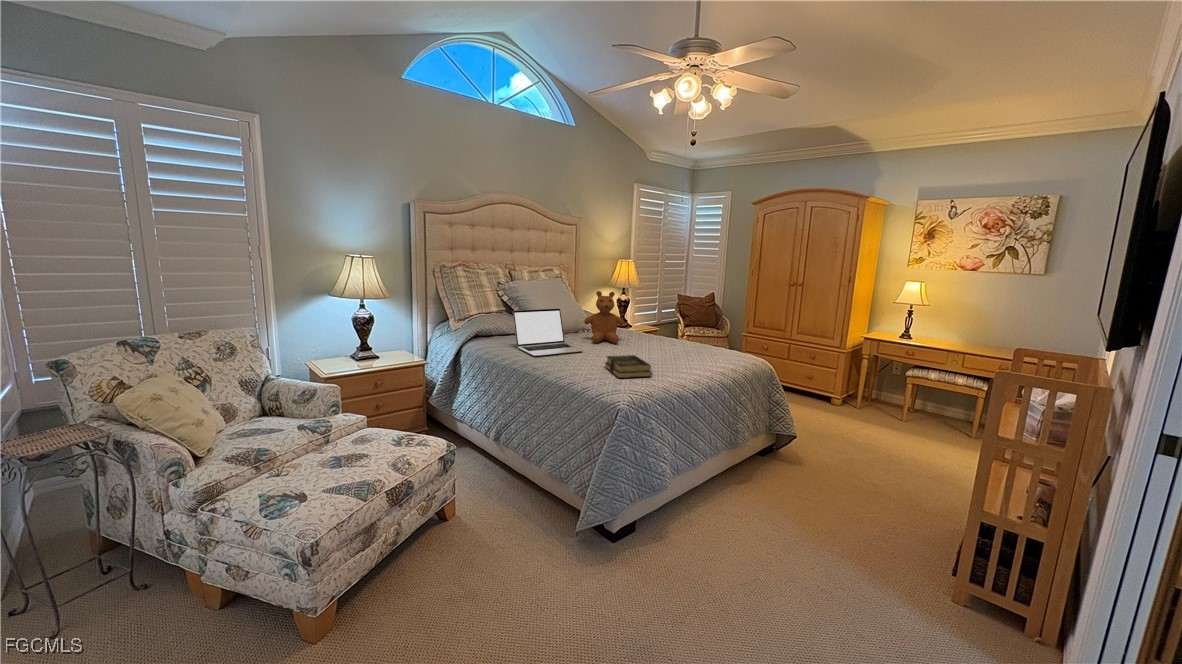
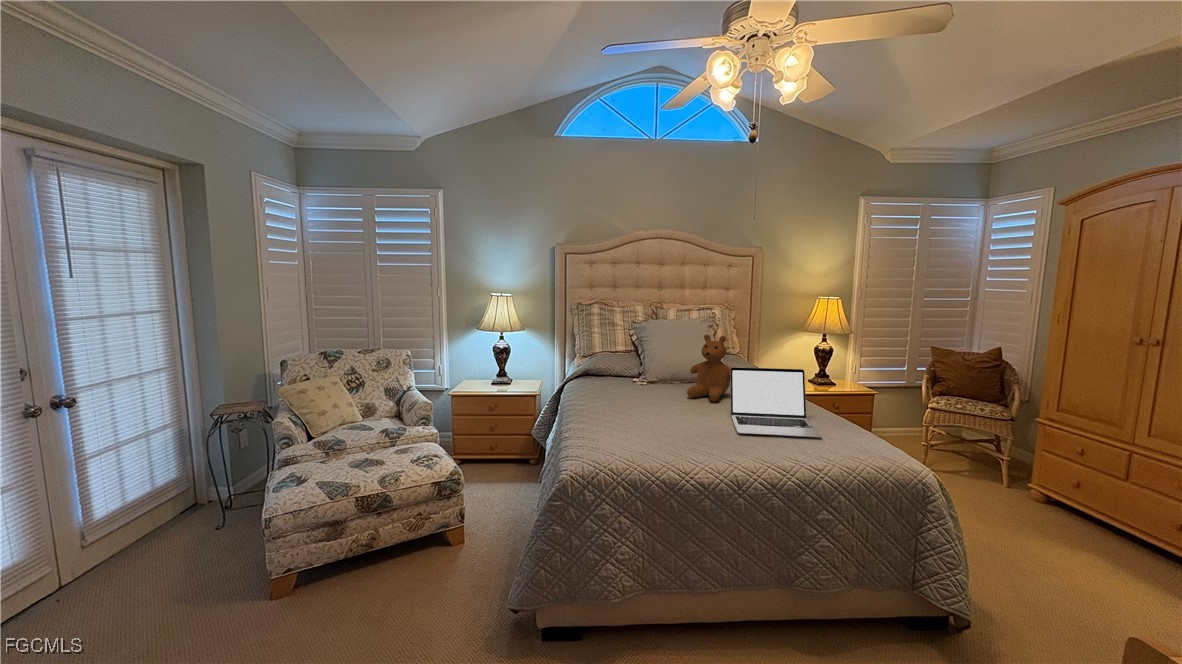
laptop: present [513,308,583,356] -> present [730,367,822,437]
book: present [605,355,652,378] -> none [612,415,672,451]

